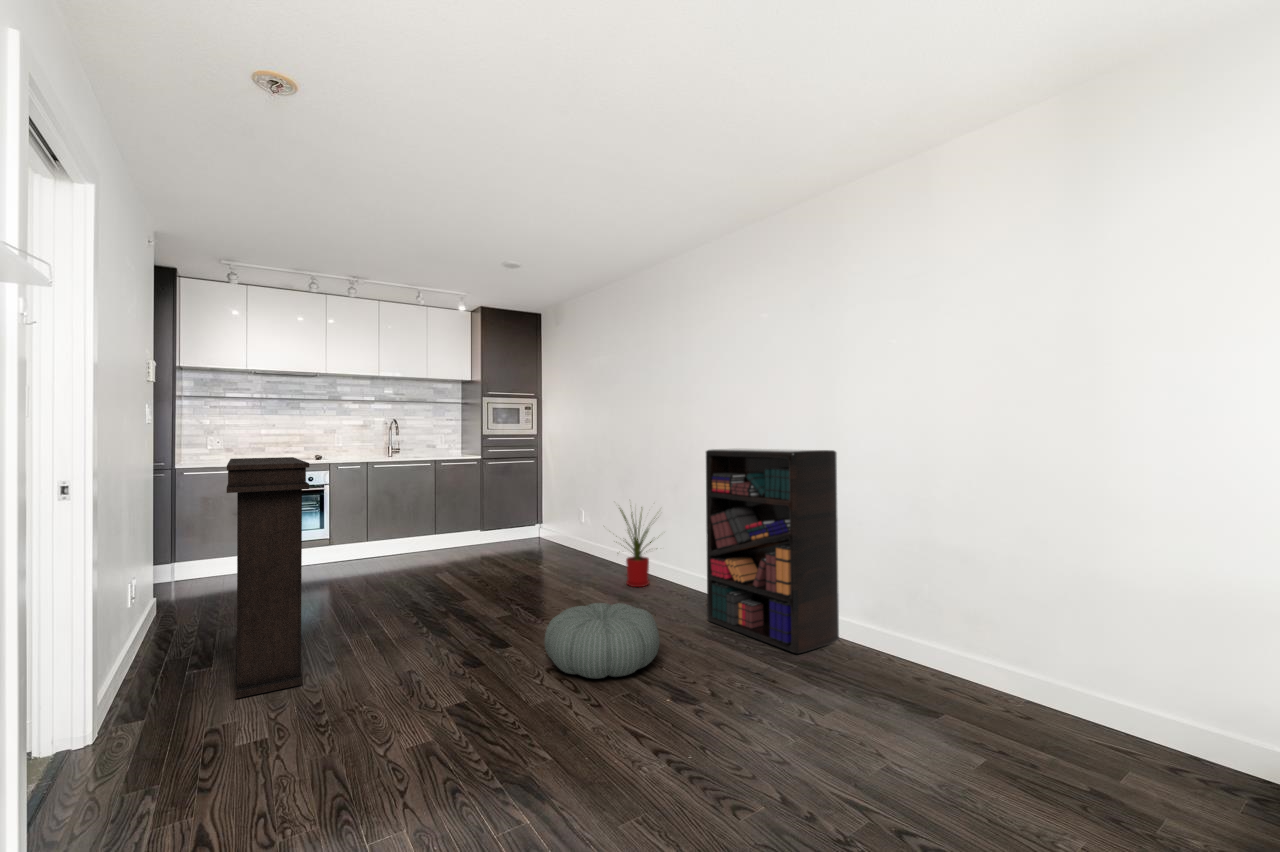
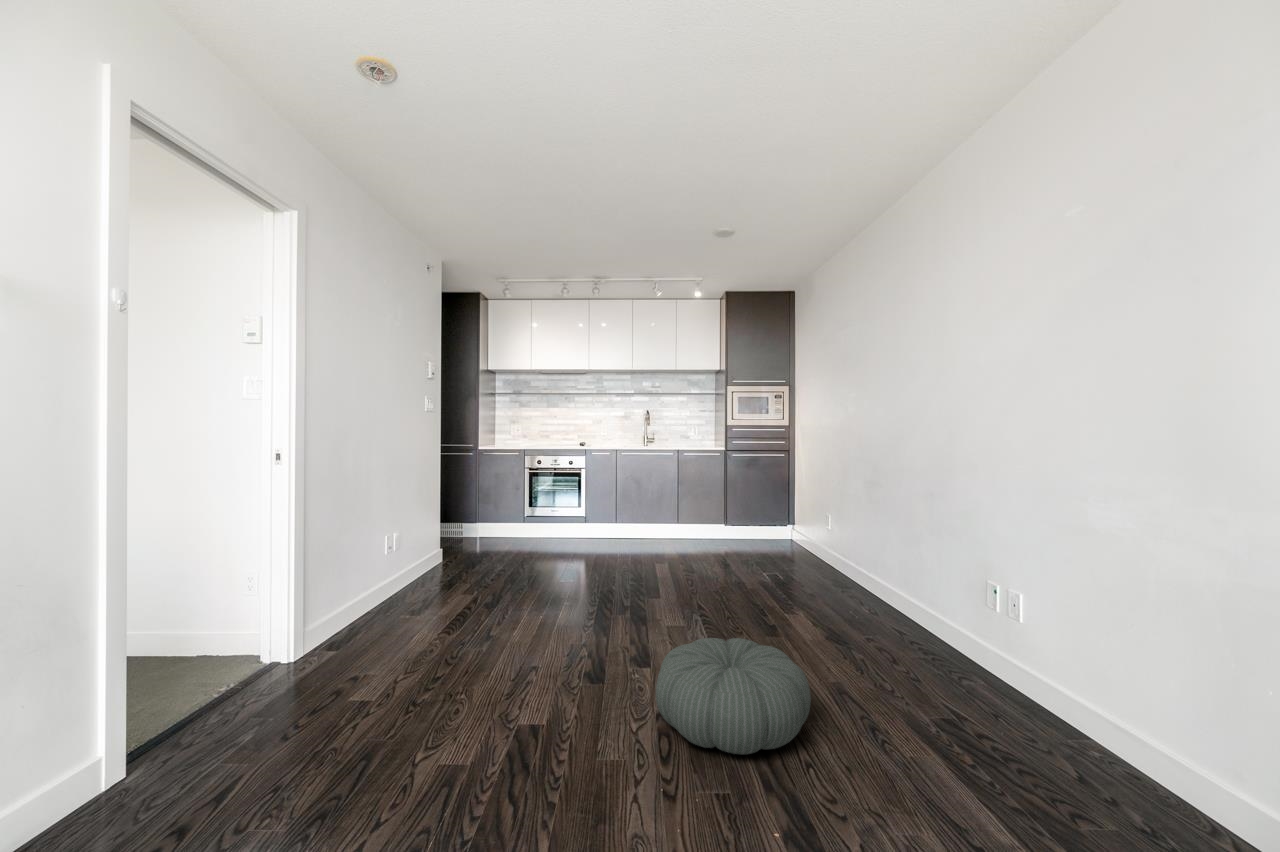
bookshelf: present [706,448,839,653] -> none [926,446,1176,811]
console table: present [227,457,309,699] -> none [382,441,503,659]
house plant: present [619,507,655,587] -> none [818,505,905,620]

